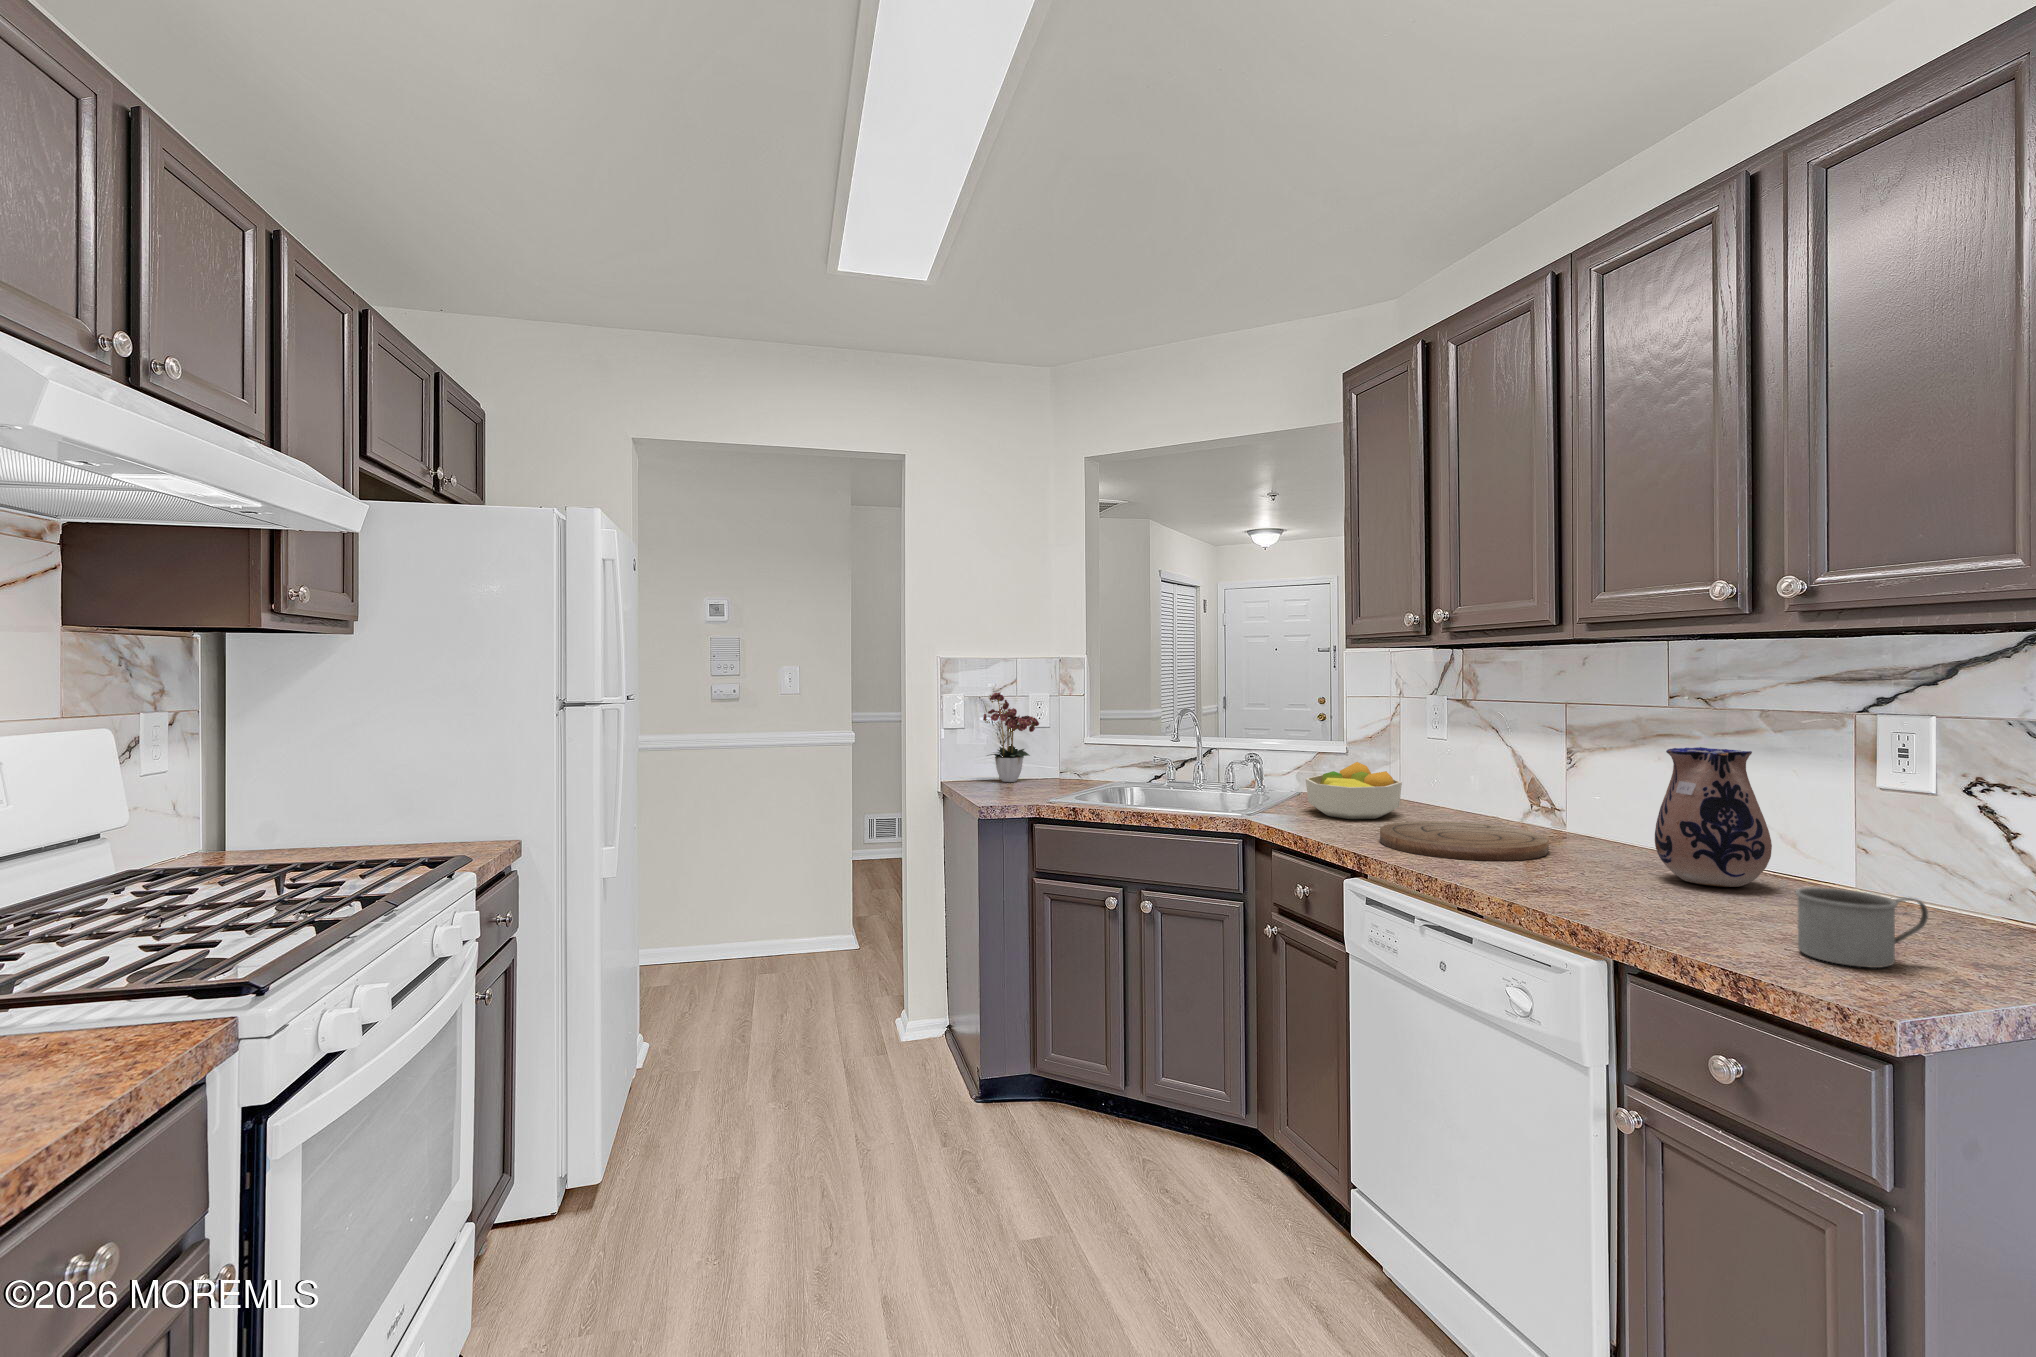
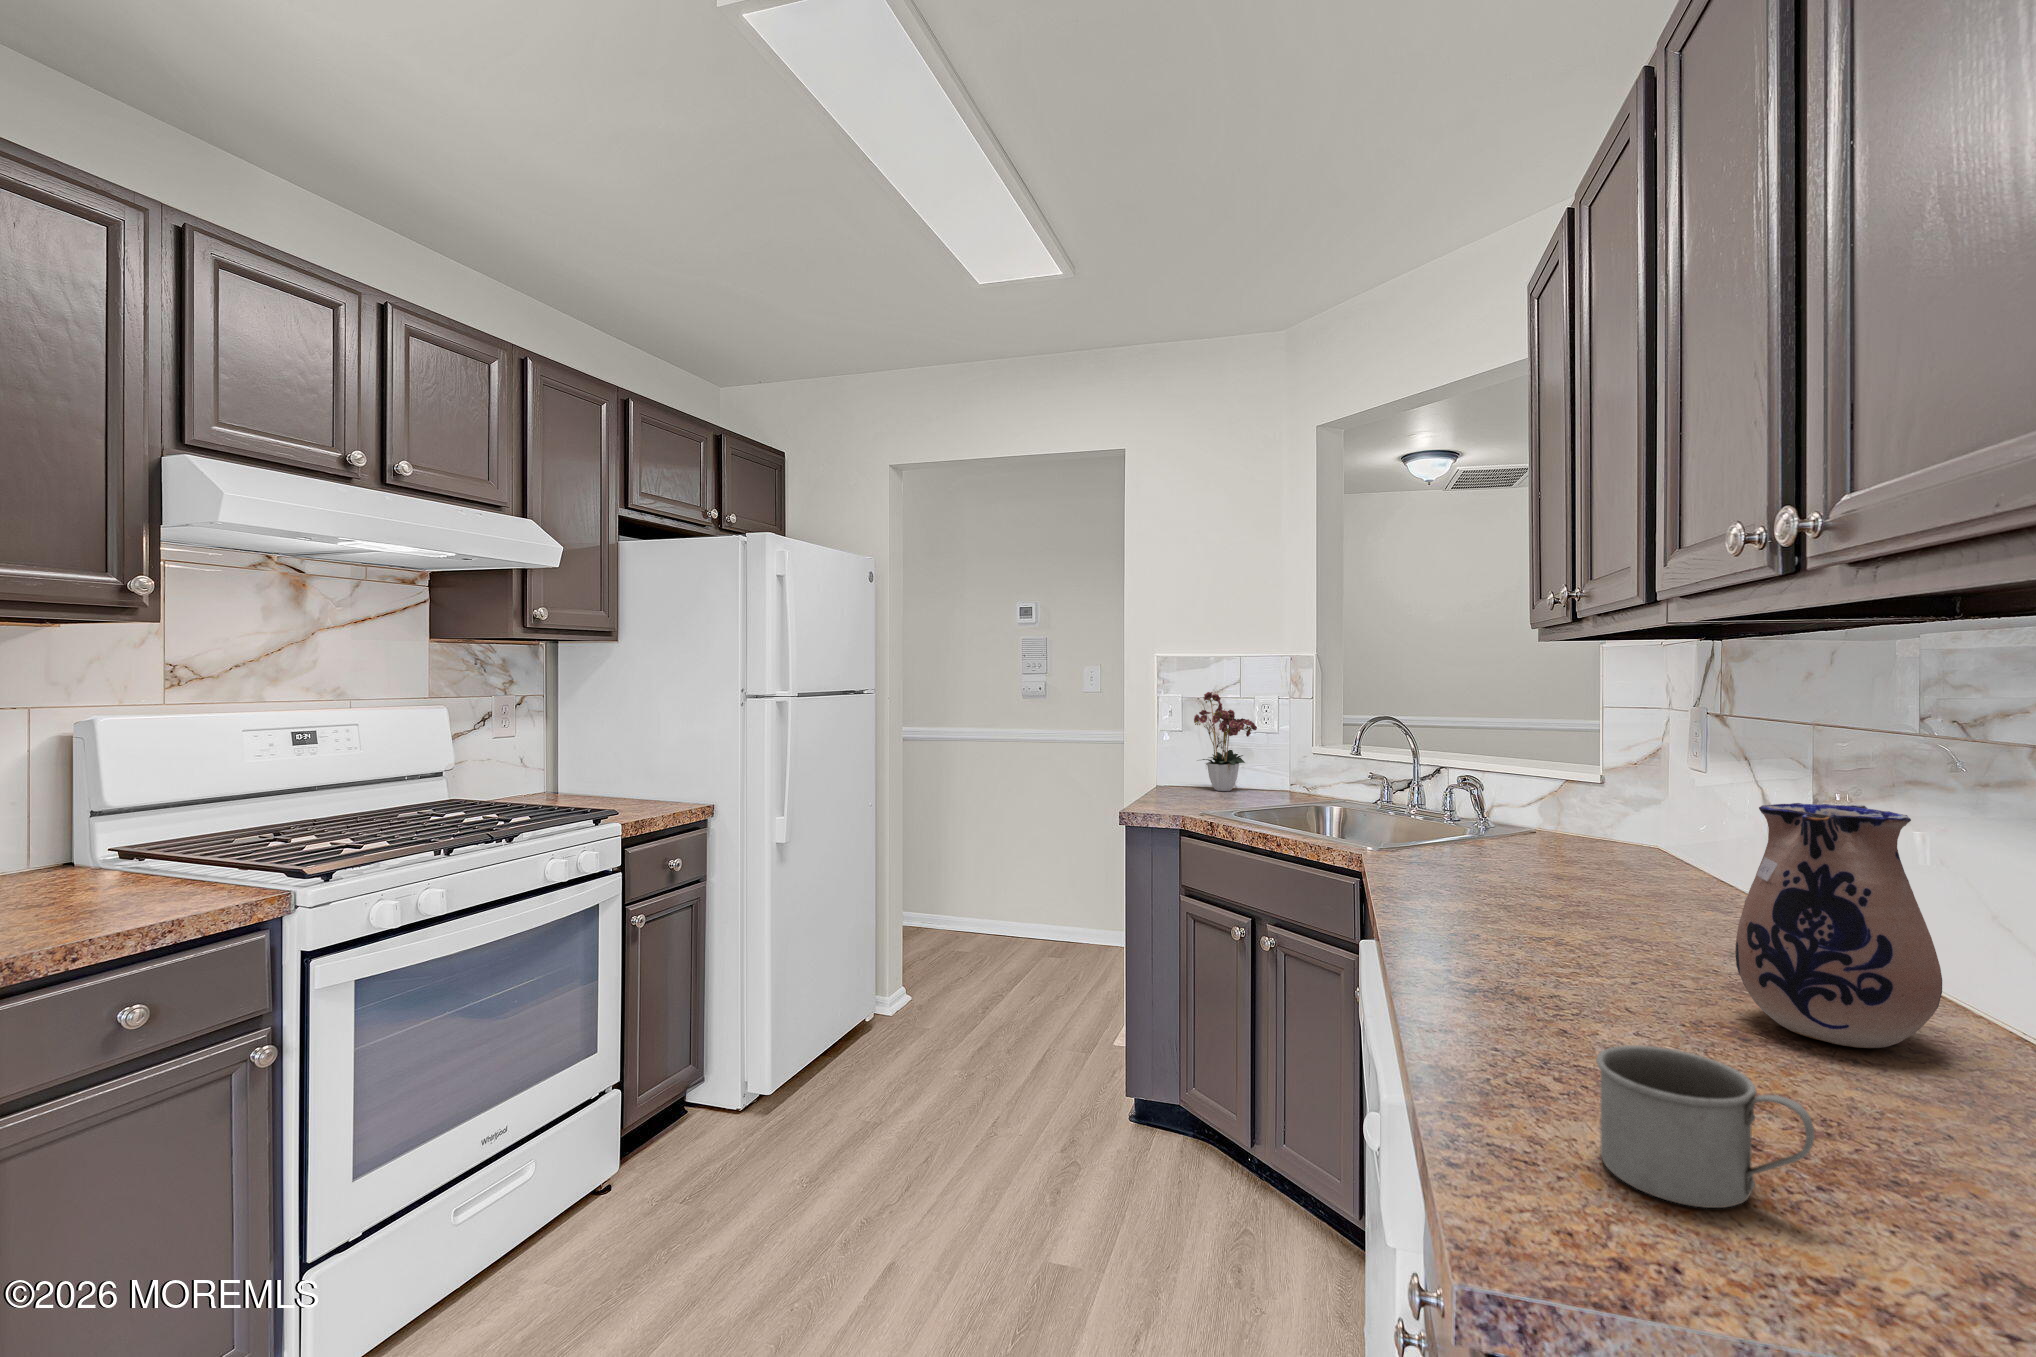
fruit bowl: present [1306,762,1402,819] -> none [1463,795,1610,874]
cutting board: present [1380,821,1549,861] -> none [1442,880,1691,953]

